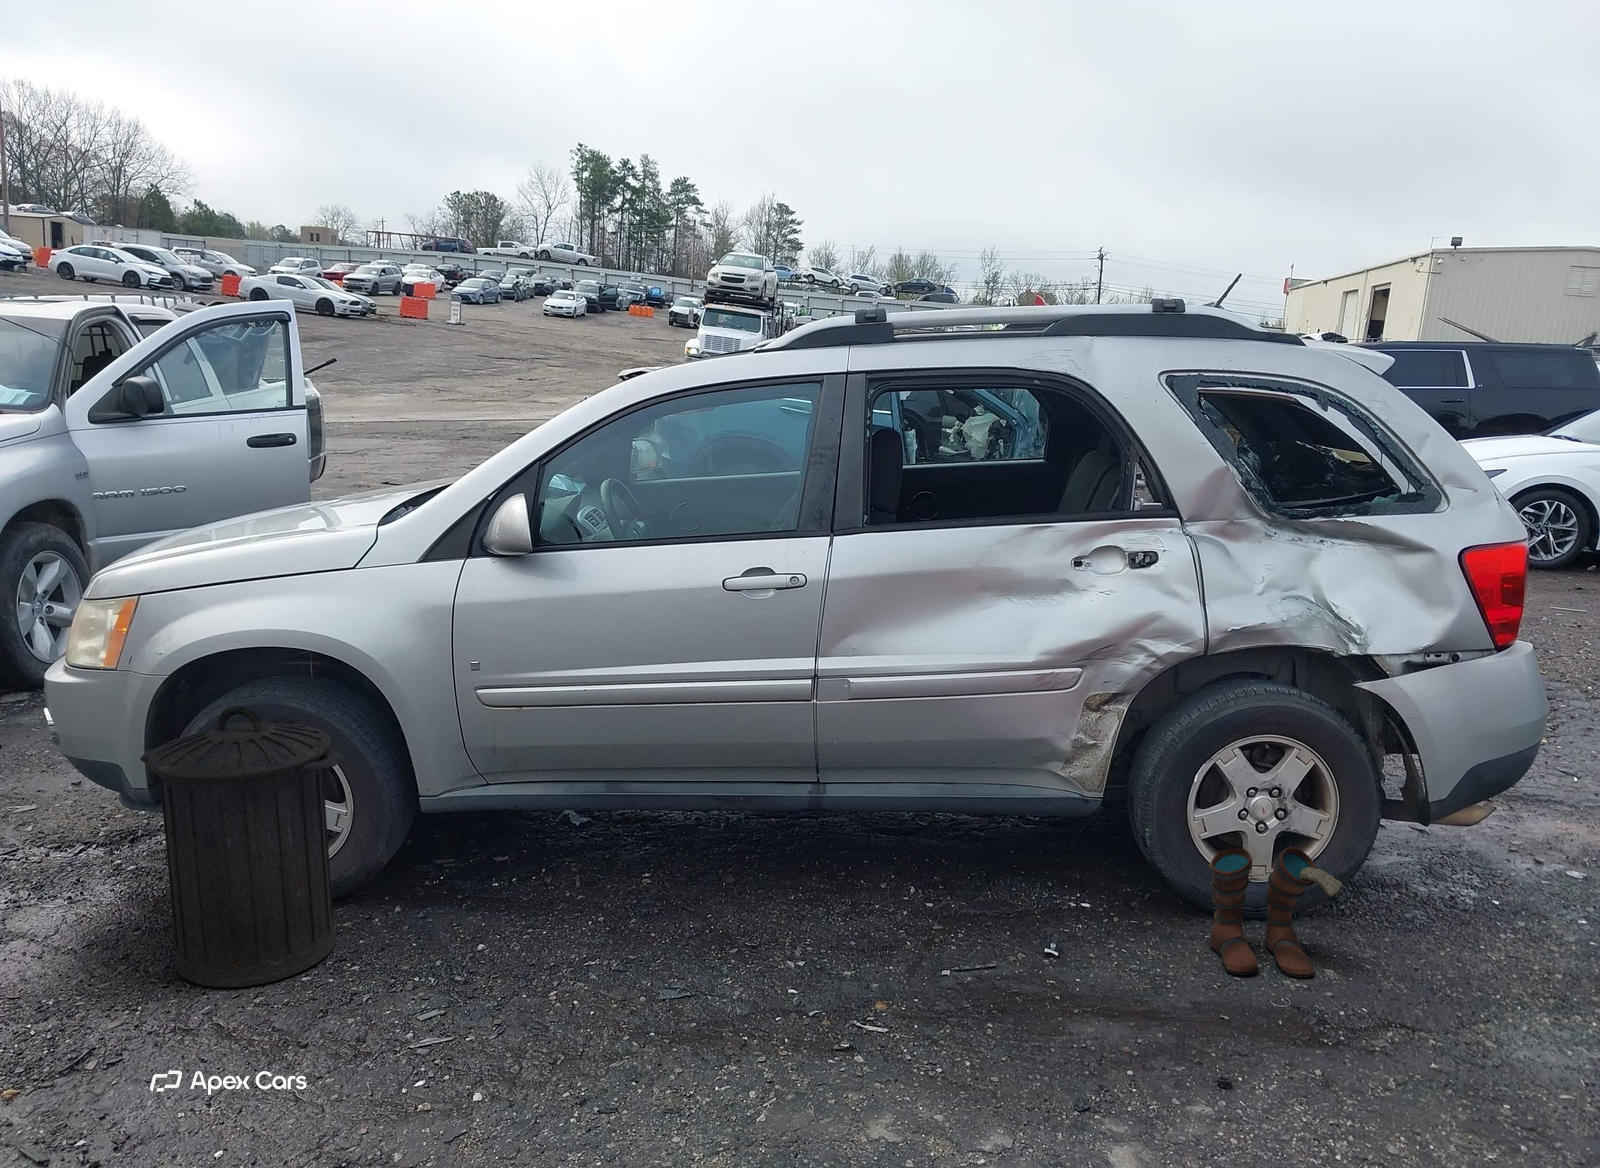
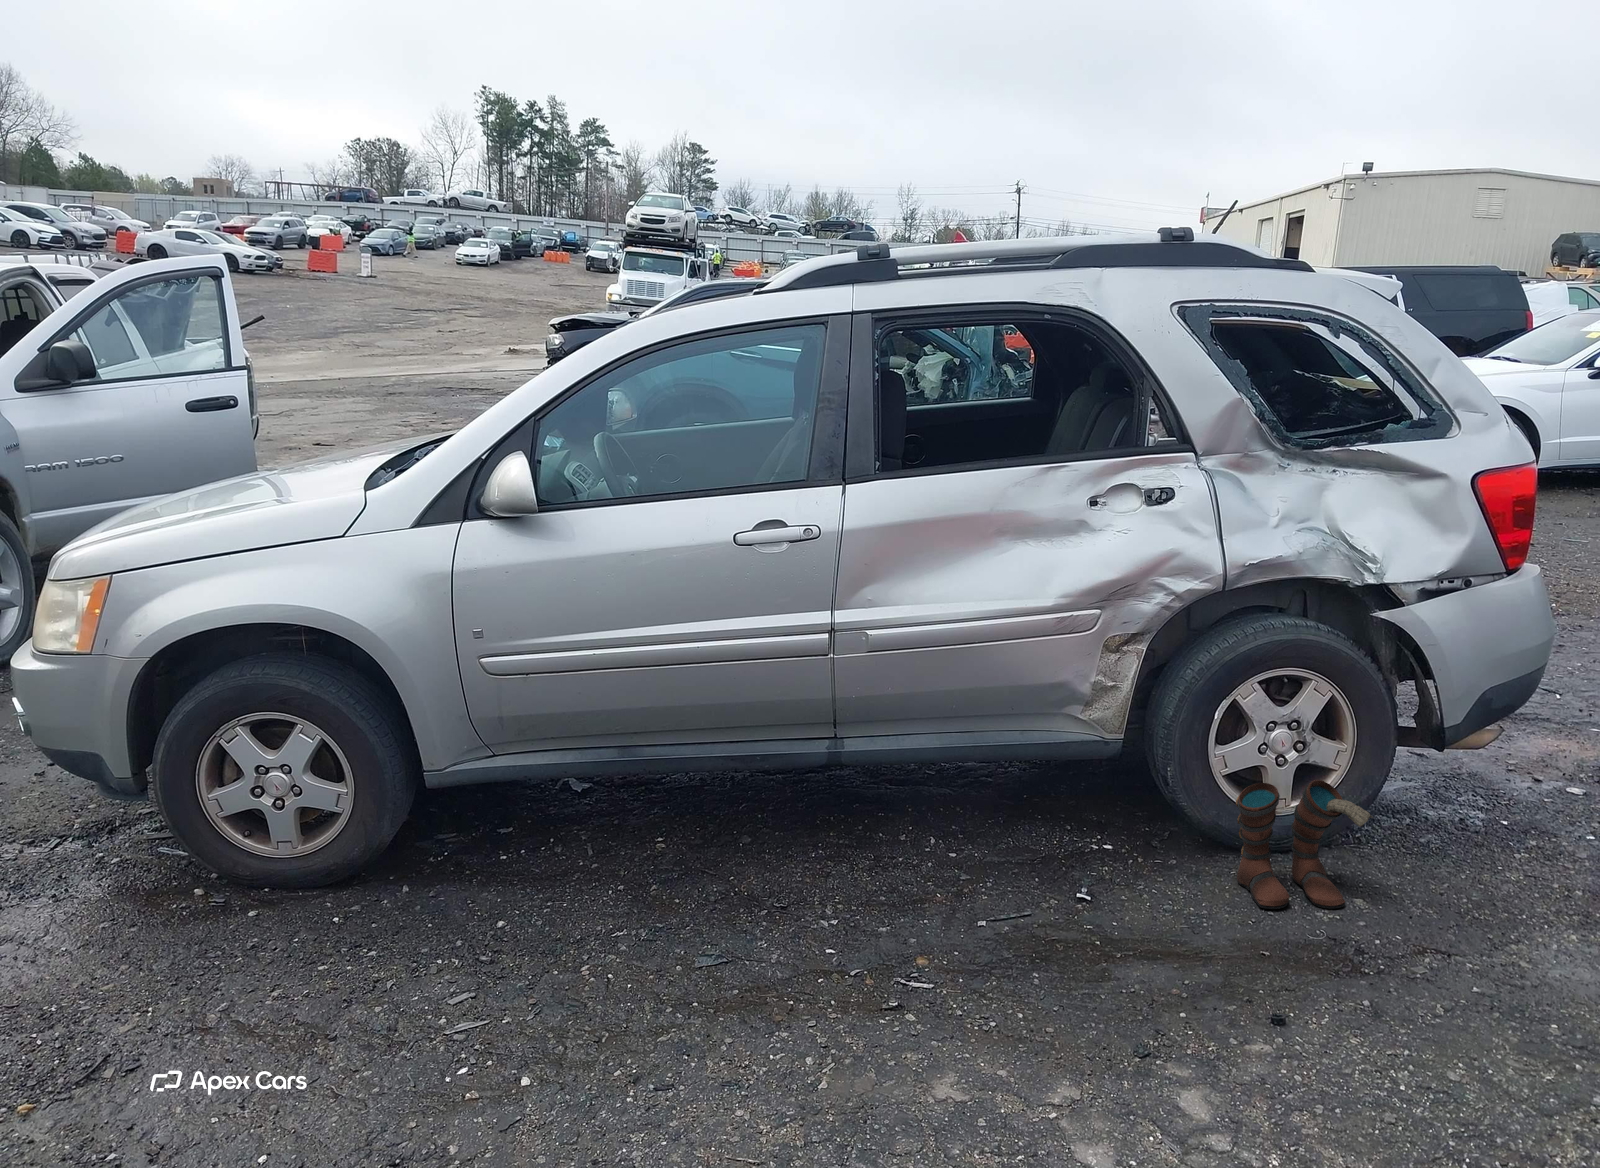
trash can: present [140,705,343,988] -> none [130,688,348,983]

